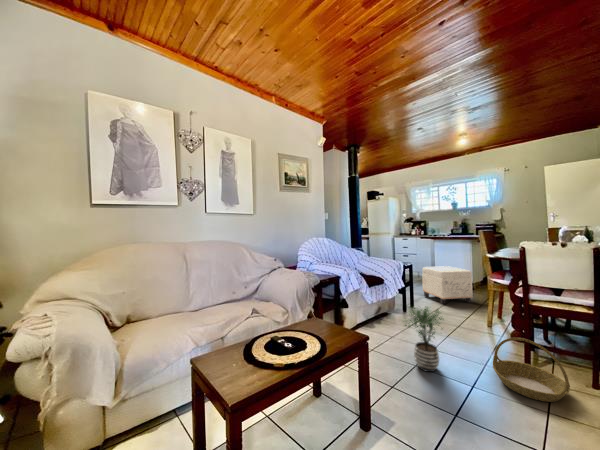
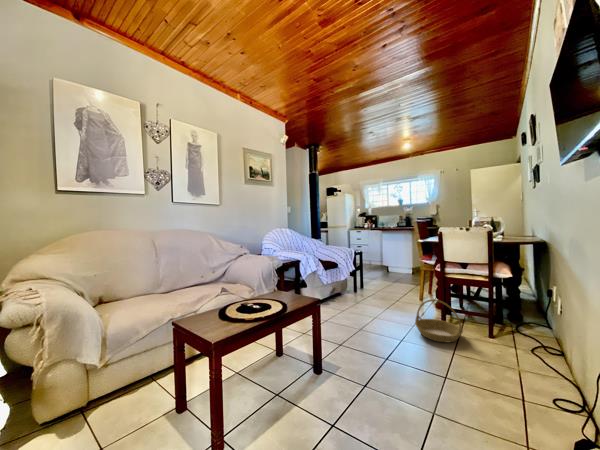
ottoman: present [422,266,472,304] -> none [372,254,411,285]
potted plant: present [405,307,442,372] -> none [349,280,383,332]

